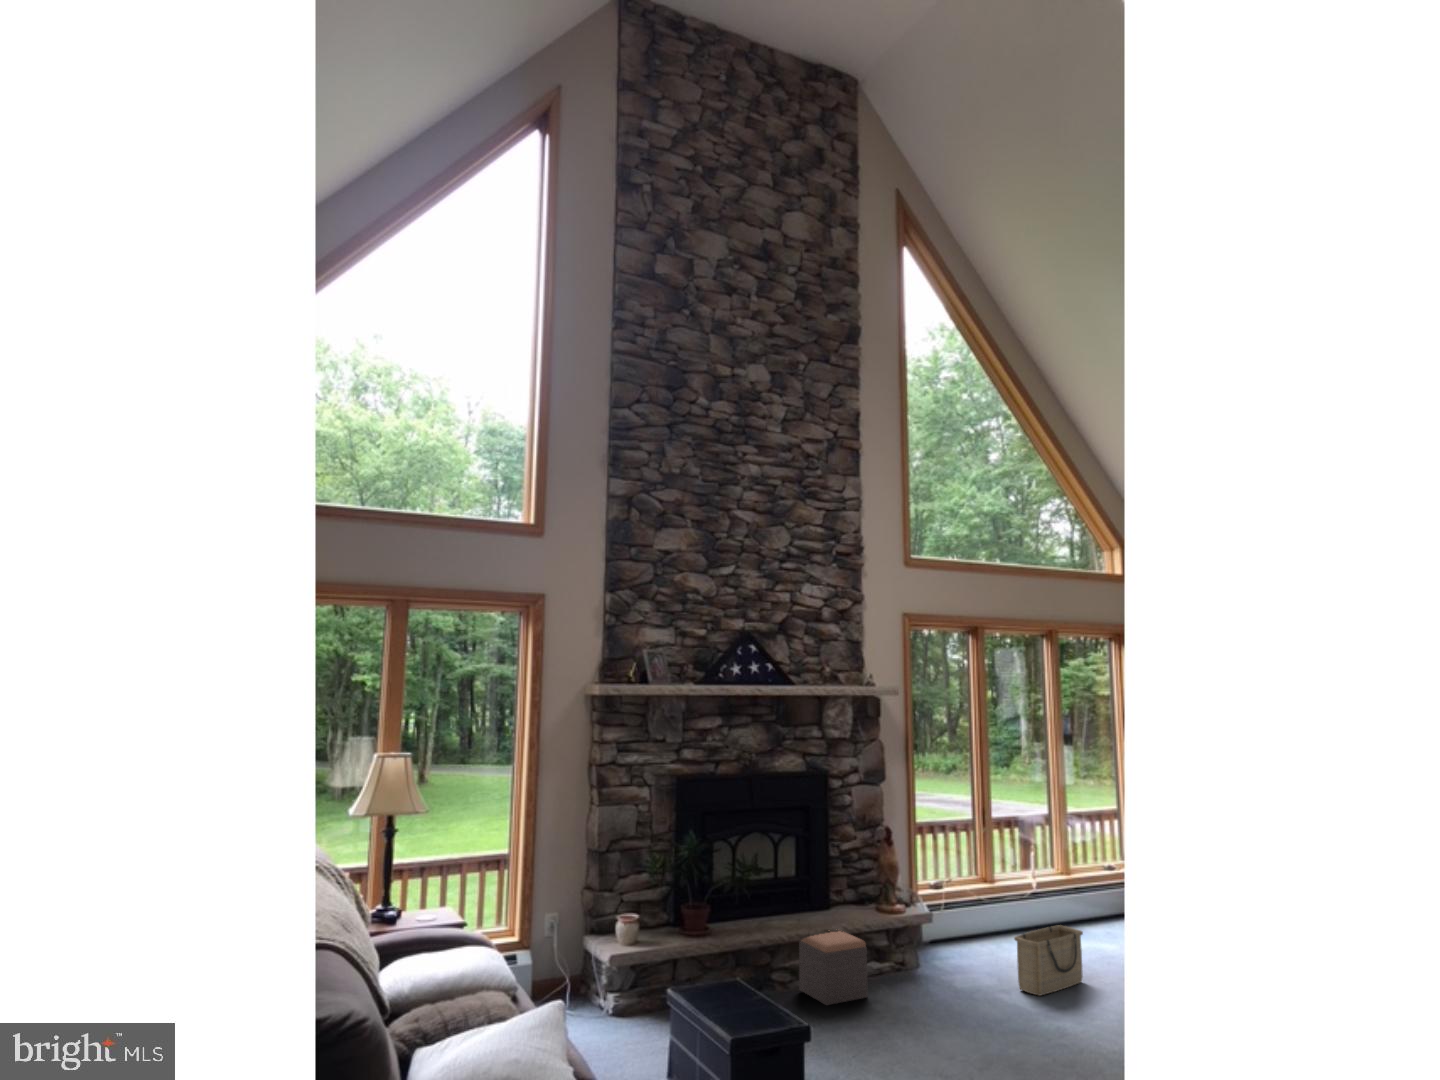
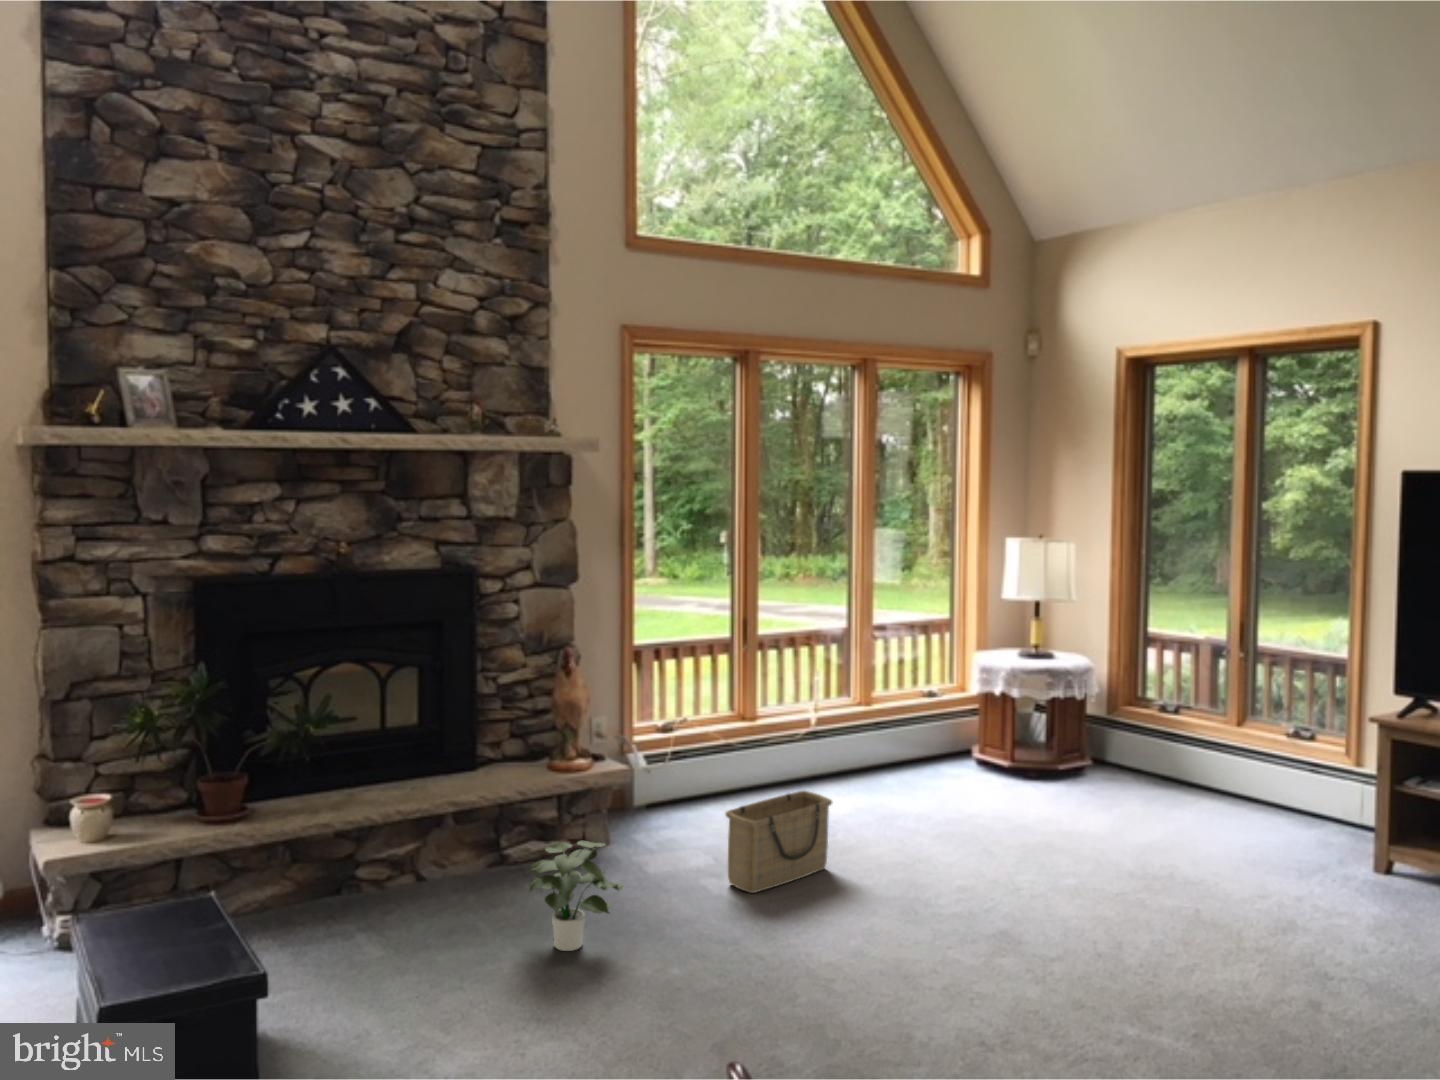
footstool: present [799,931,868,1005] -> none [402,802,499,916]
potted plant: none [901,949,968,1026] -> present [529,841,624,951]

